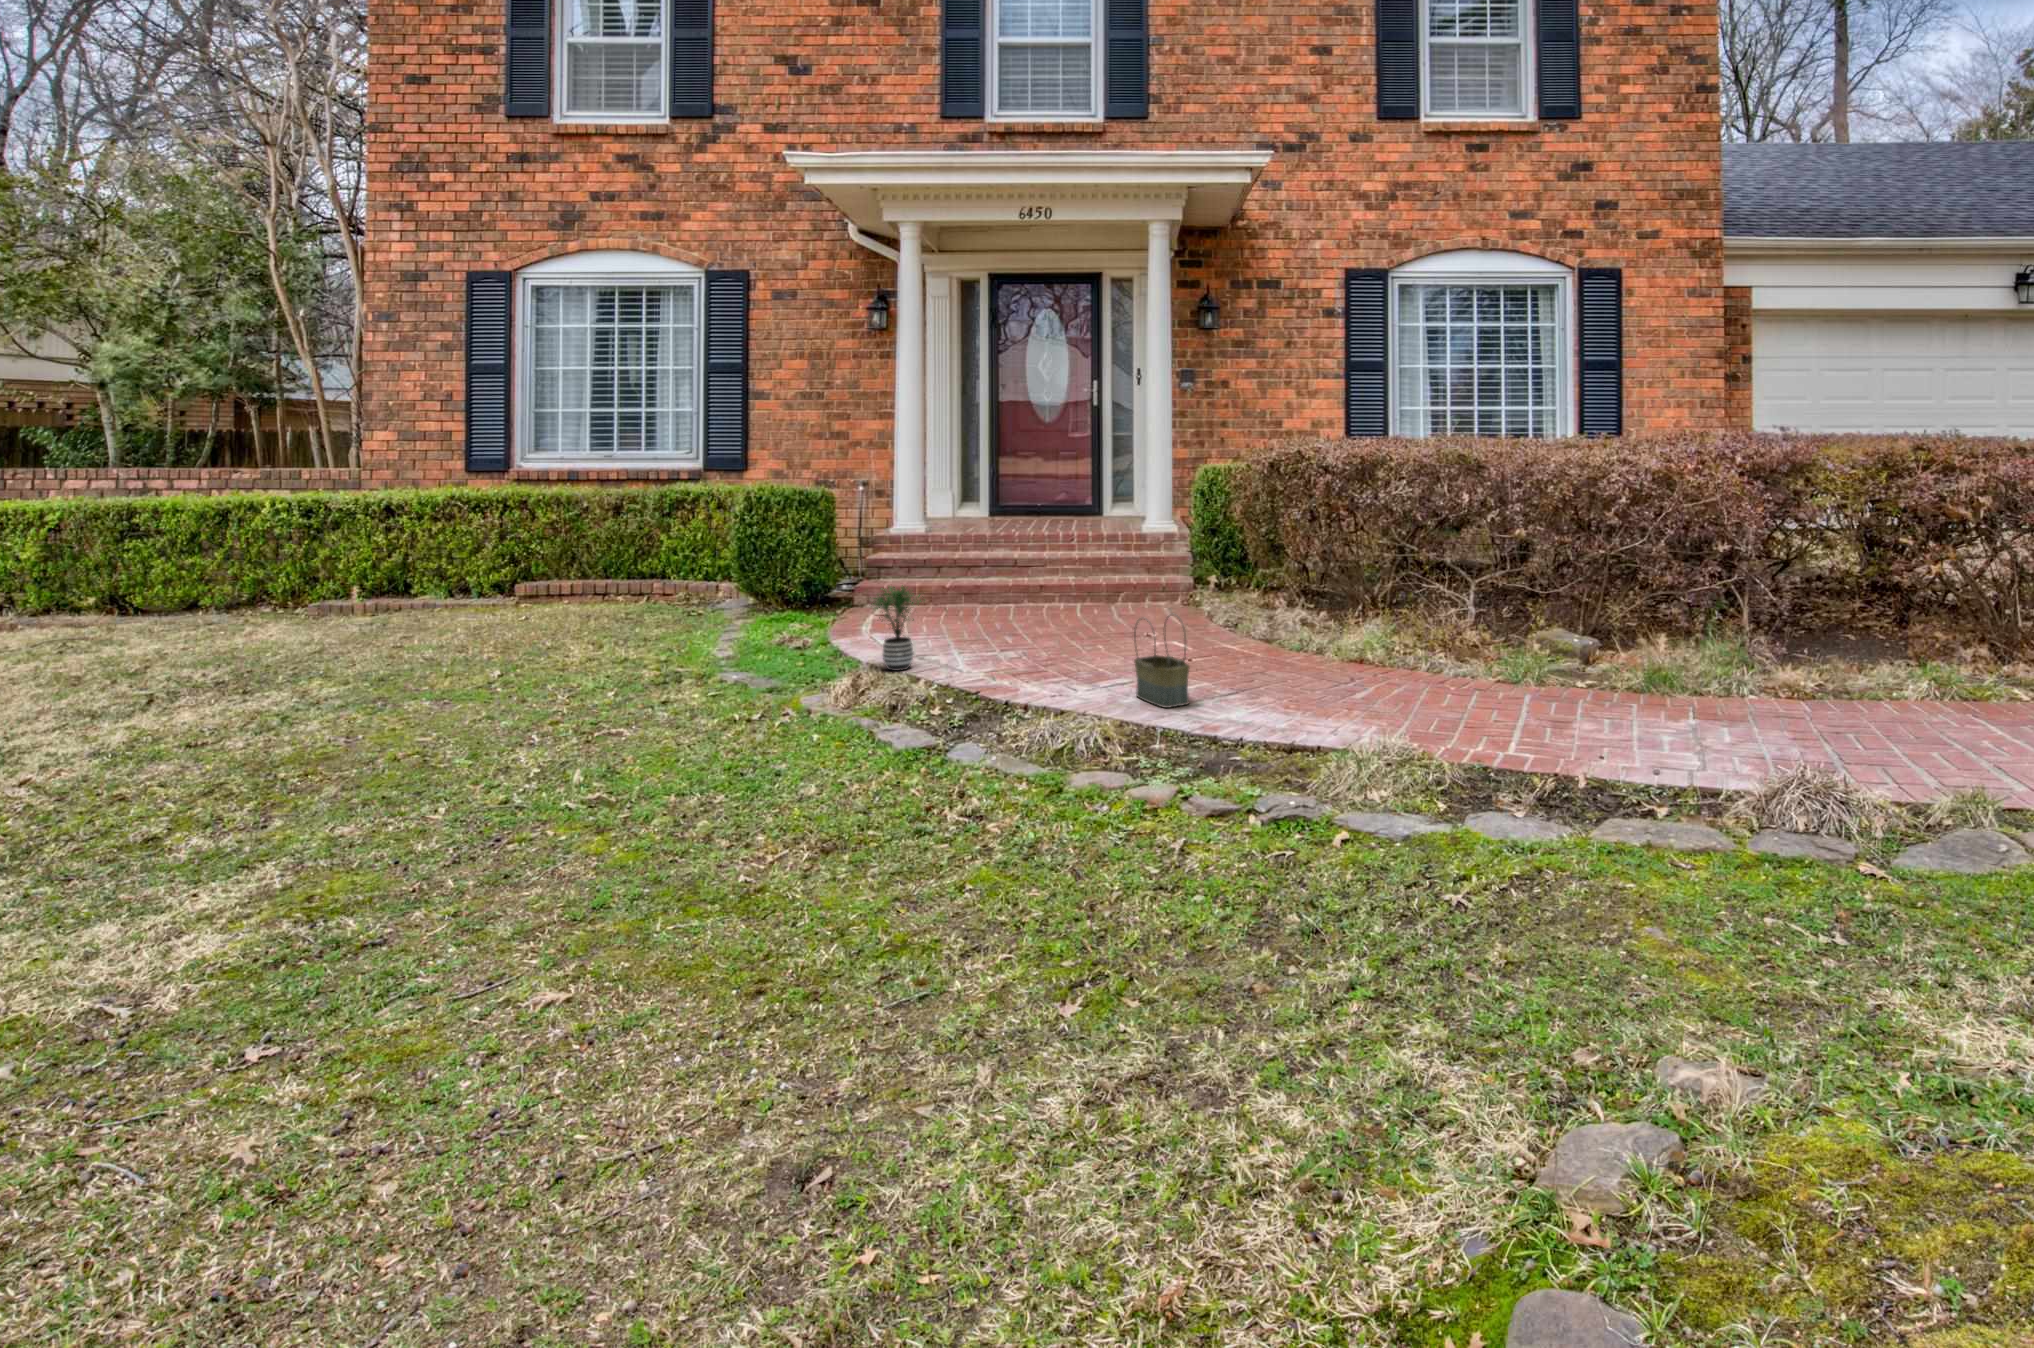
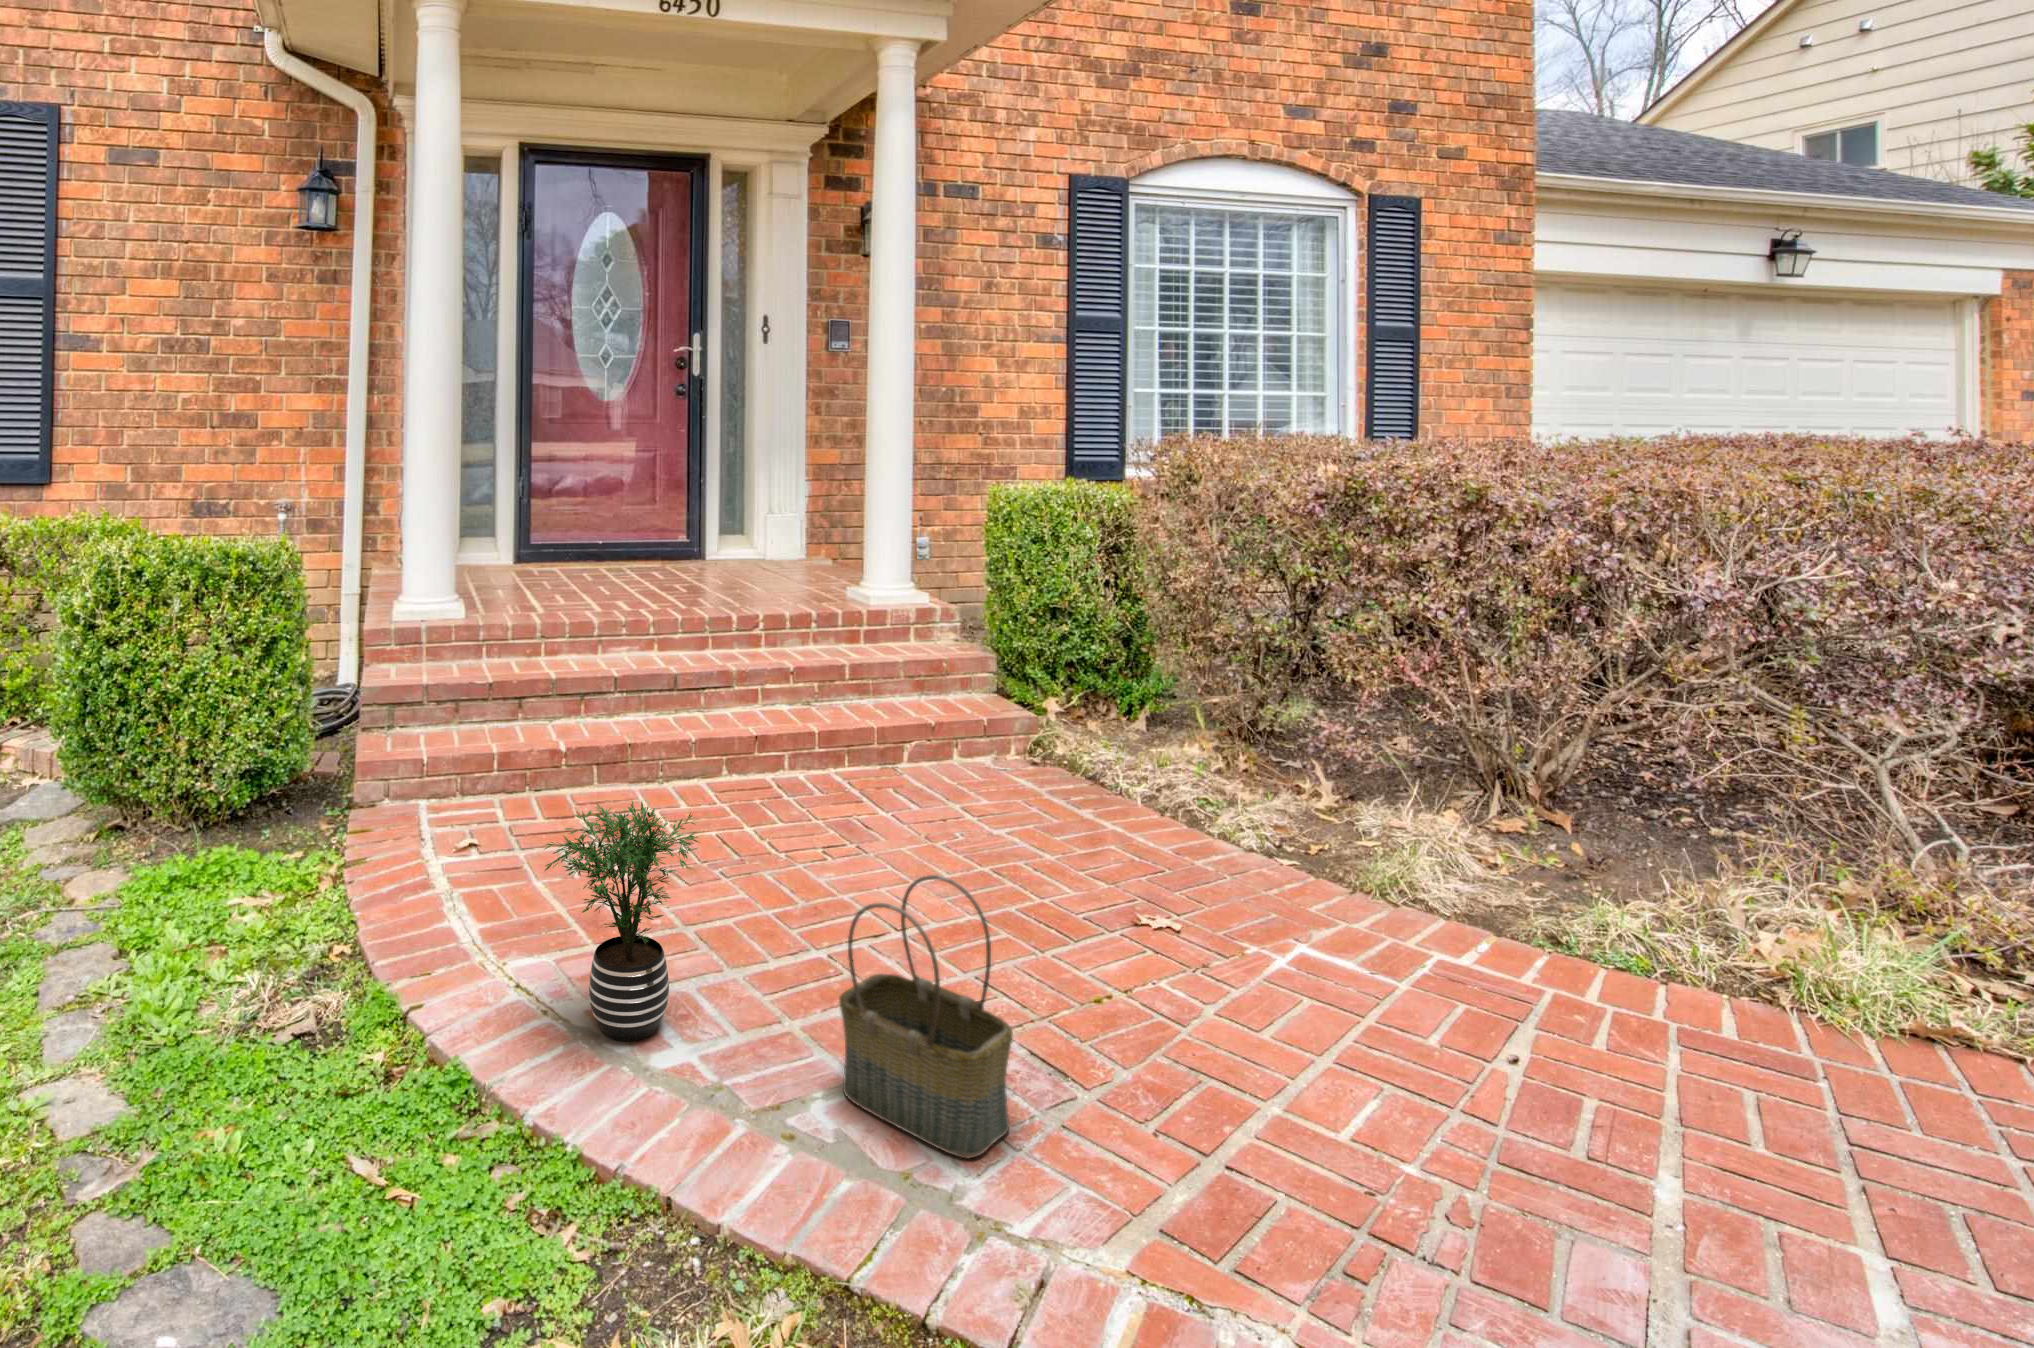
basket: present [1134,616,1190,708] -> present [839,875,1013,1158]

